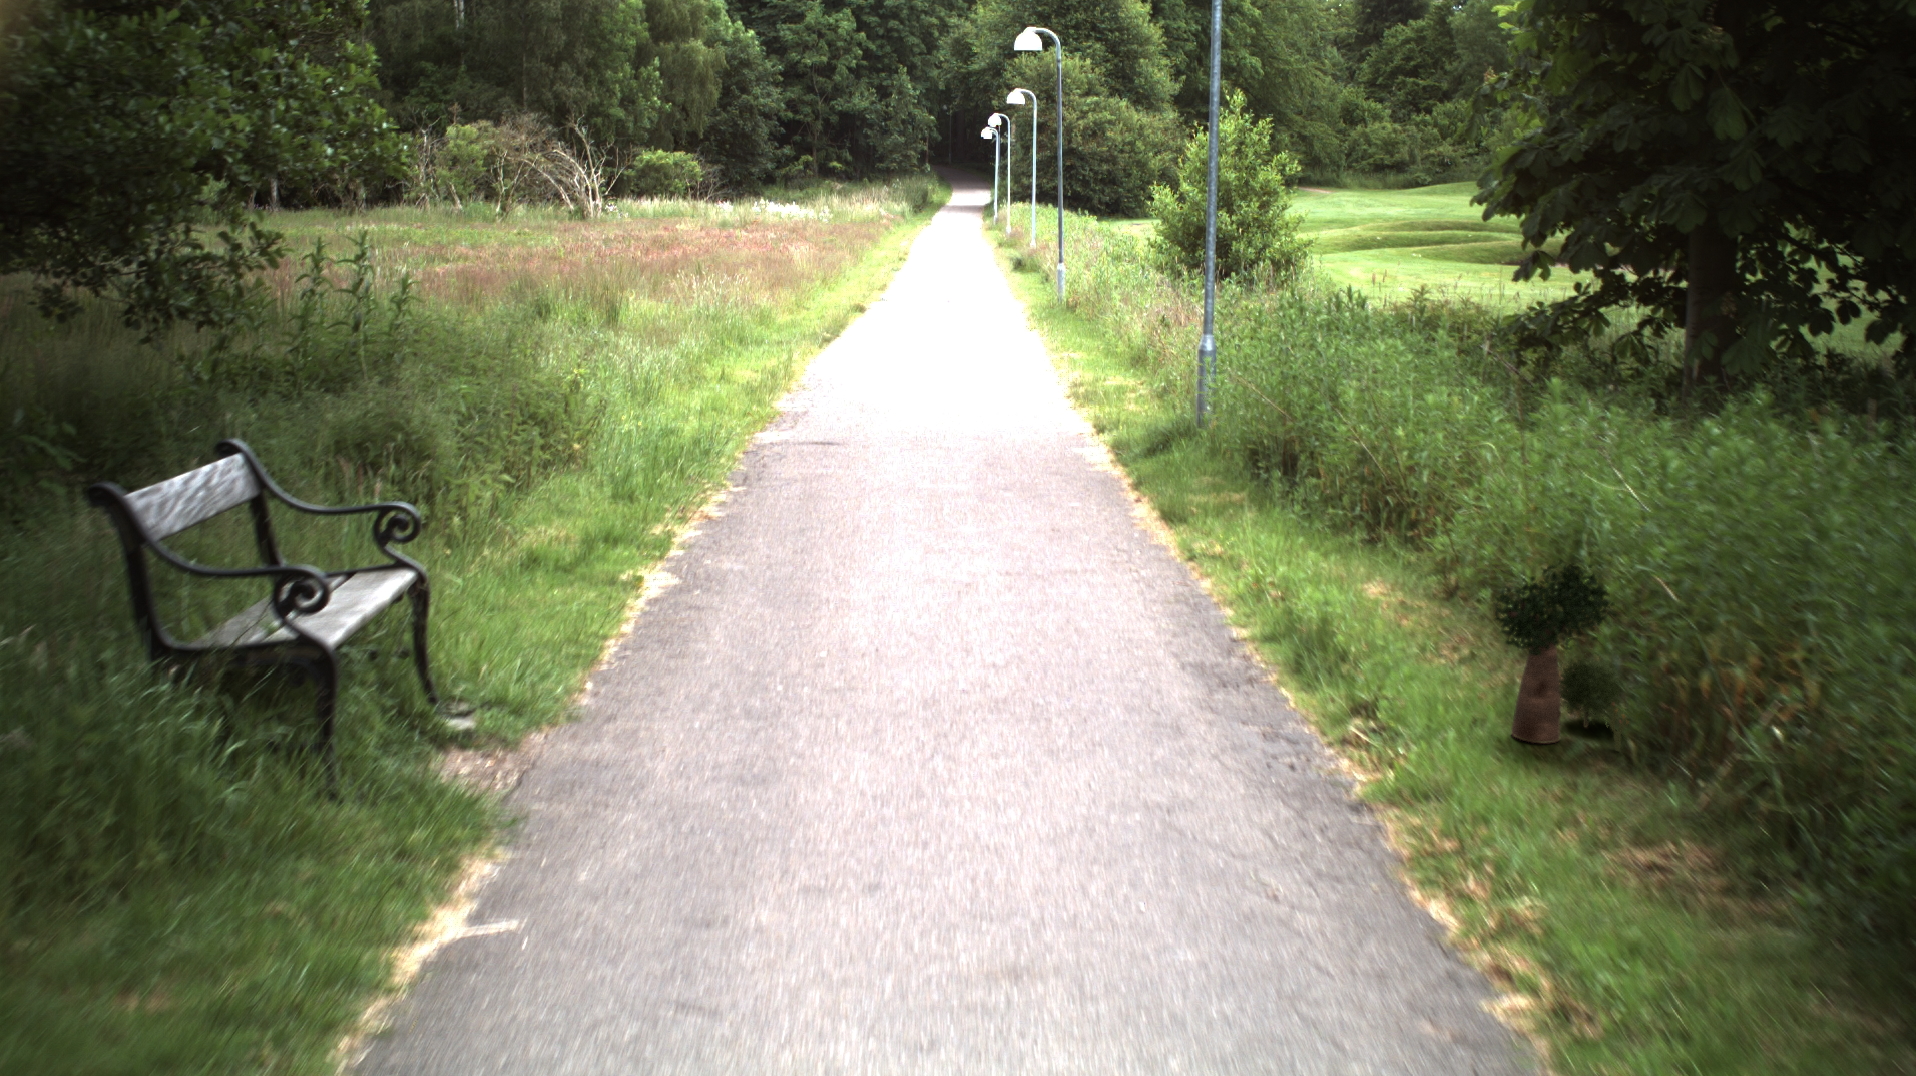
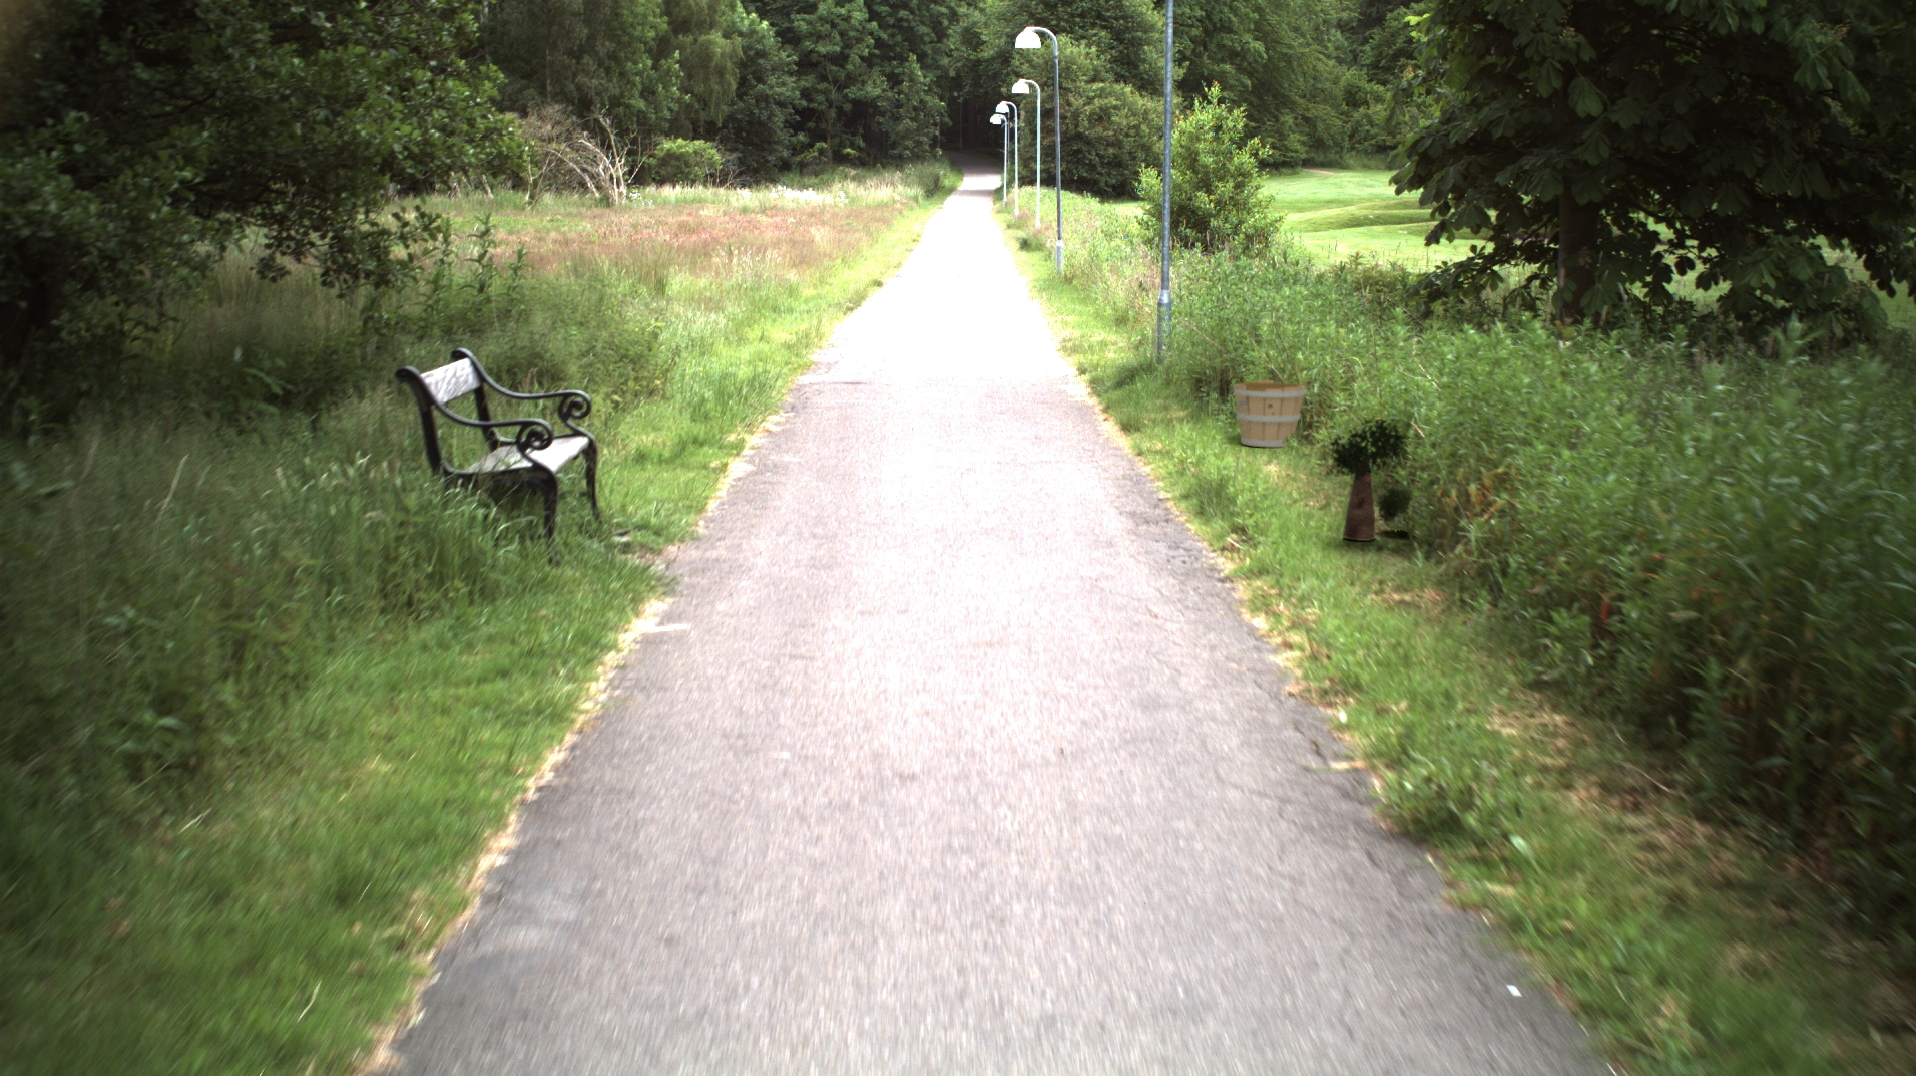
wooden bucket: none [1307,463,1405,555] -> present [1233,380,1307,448]

